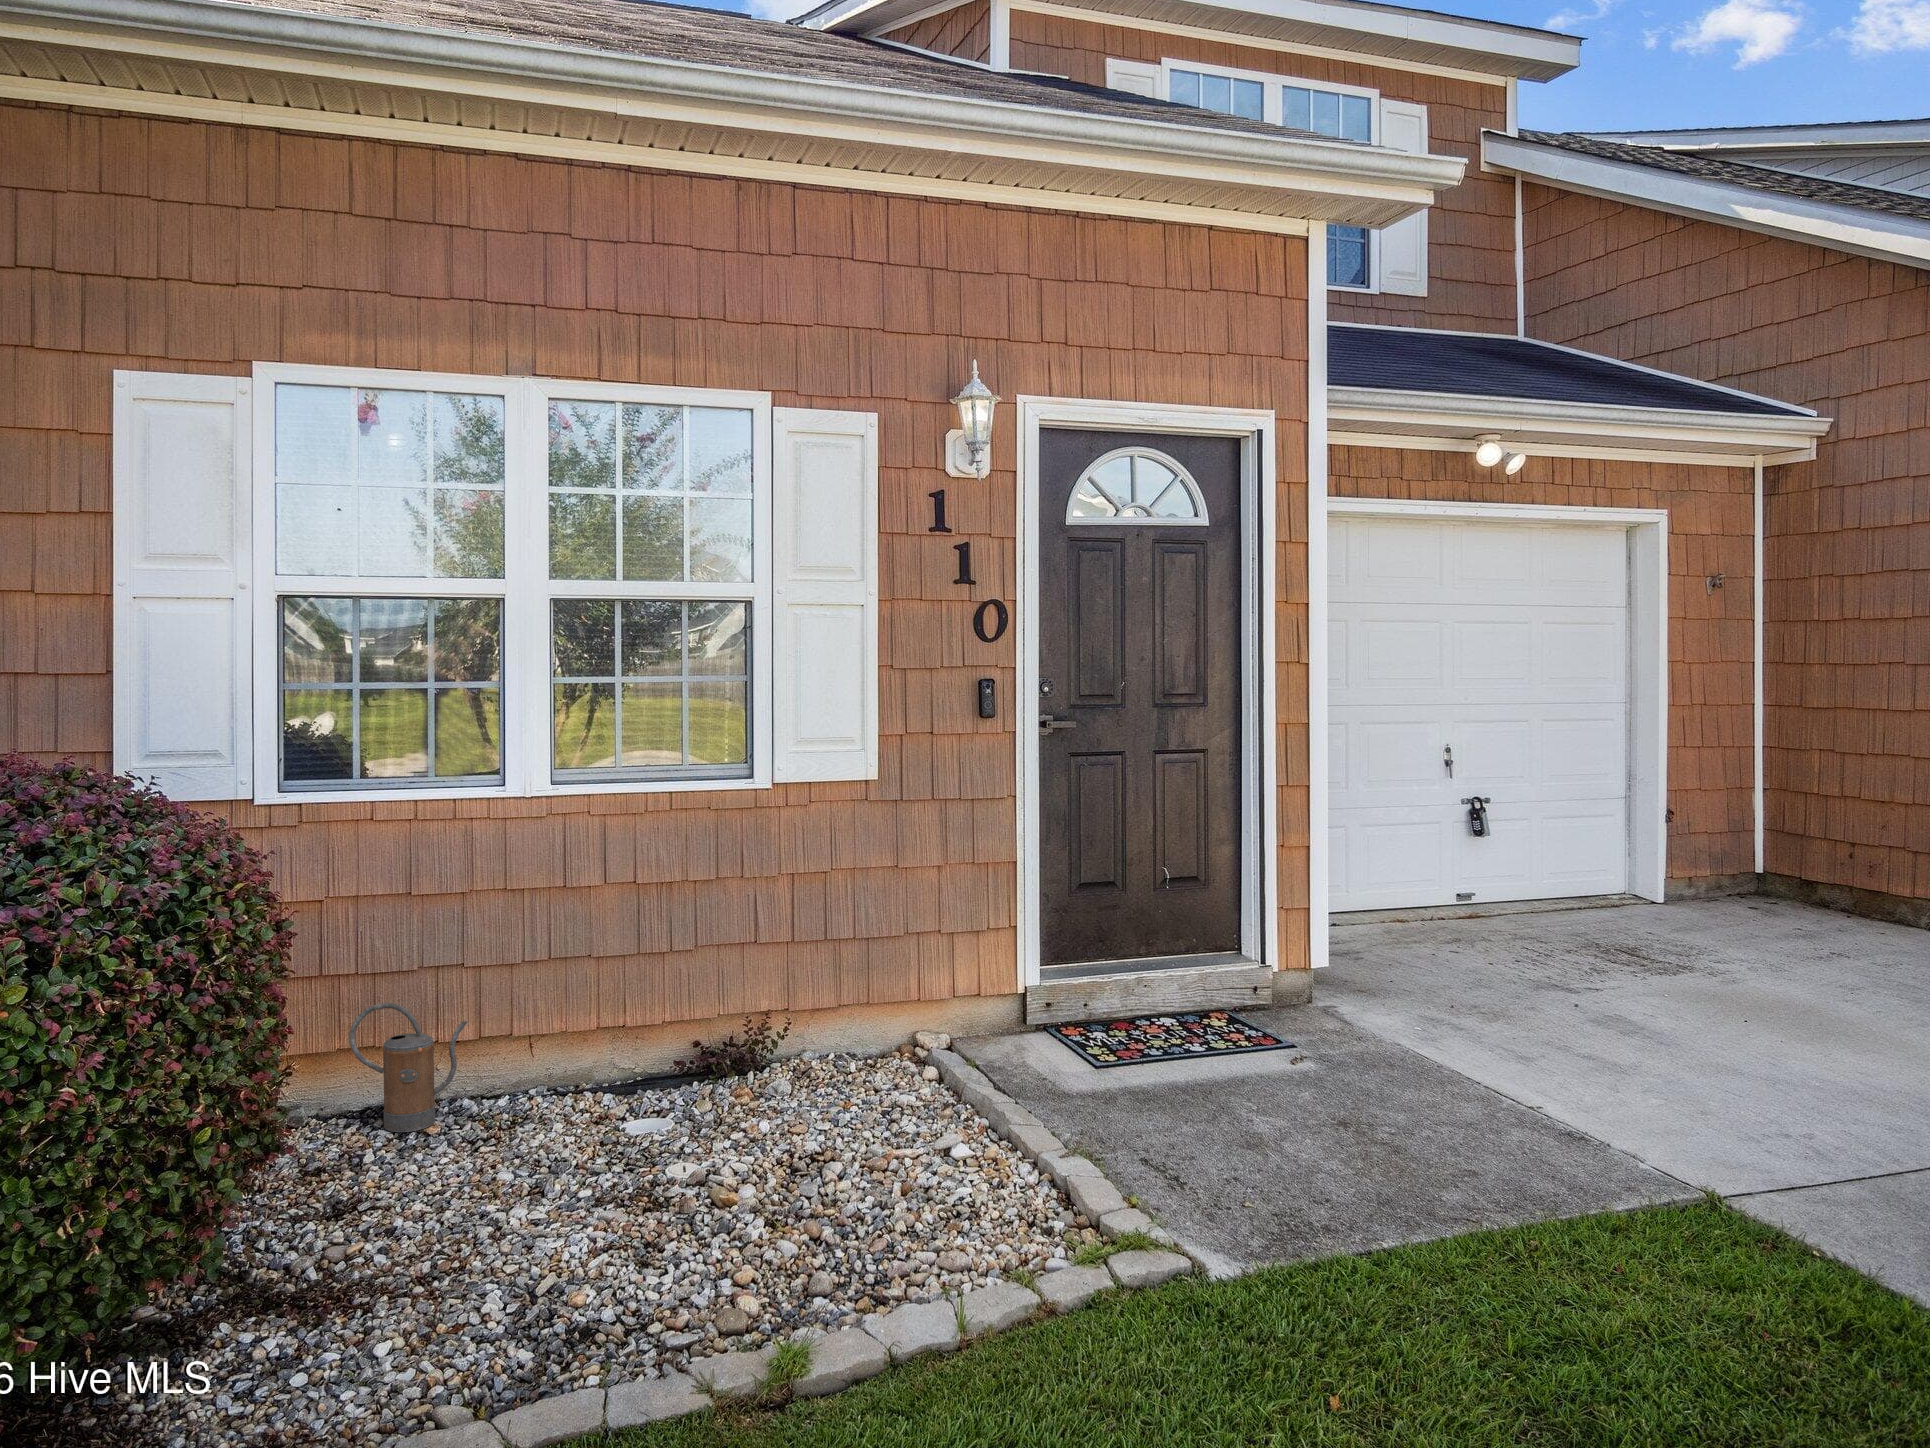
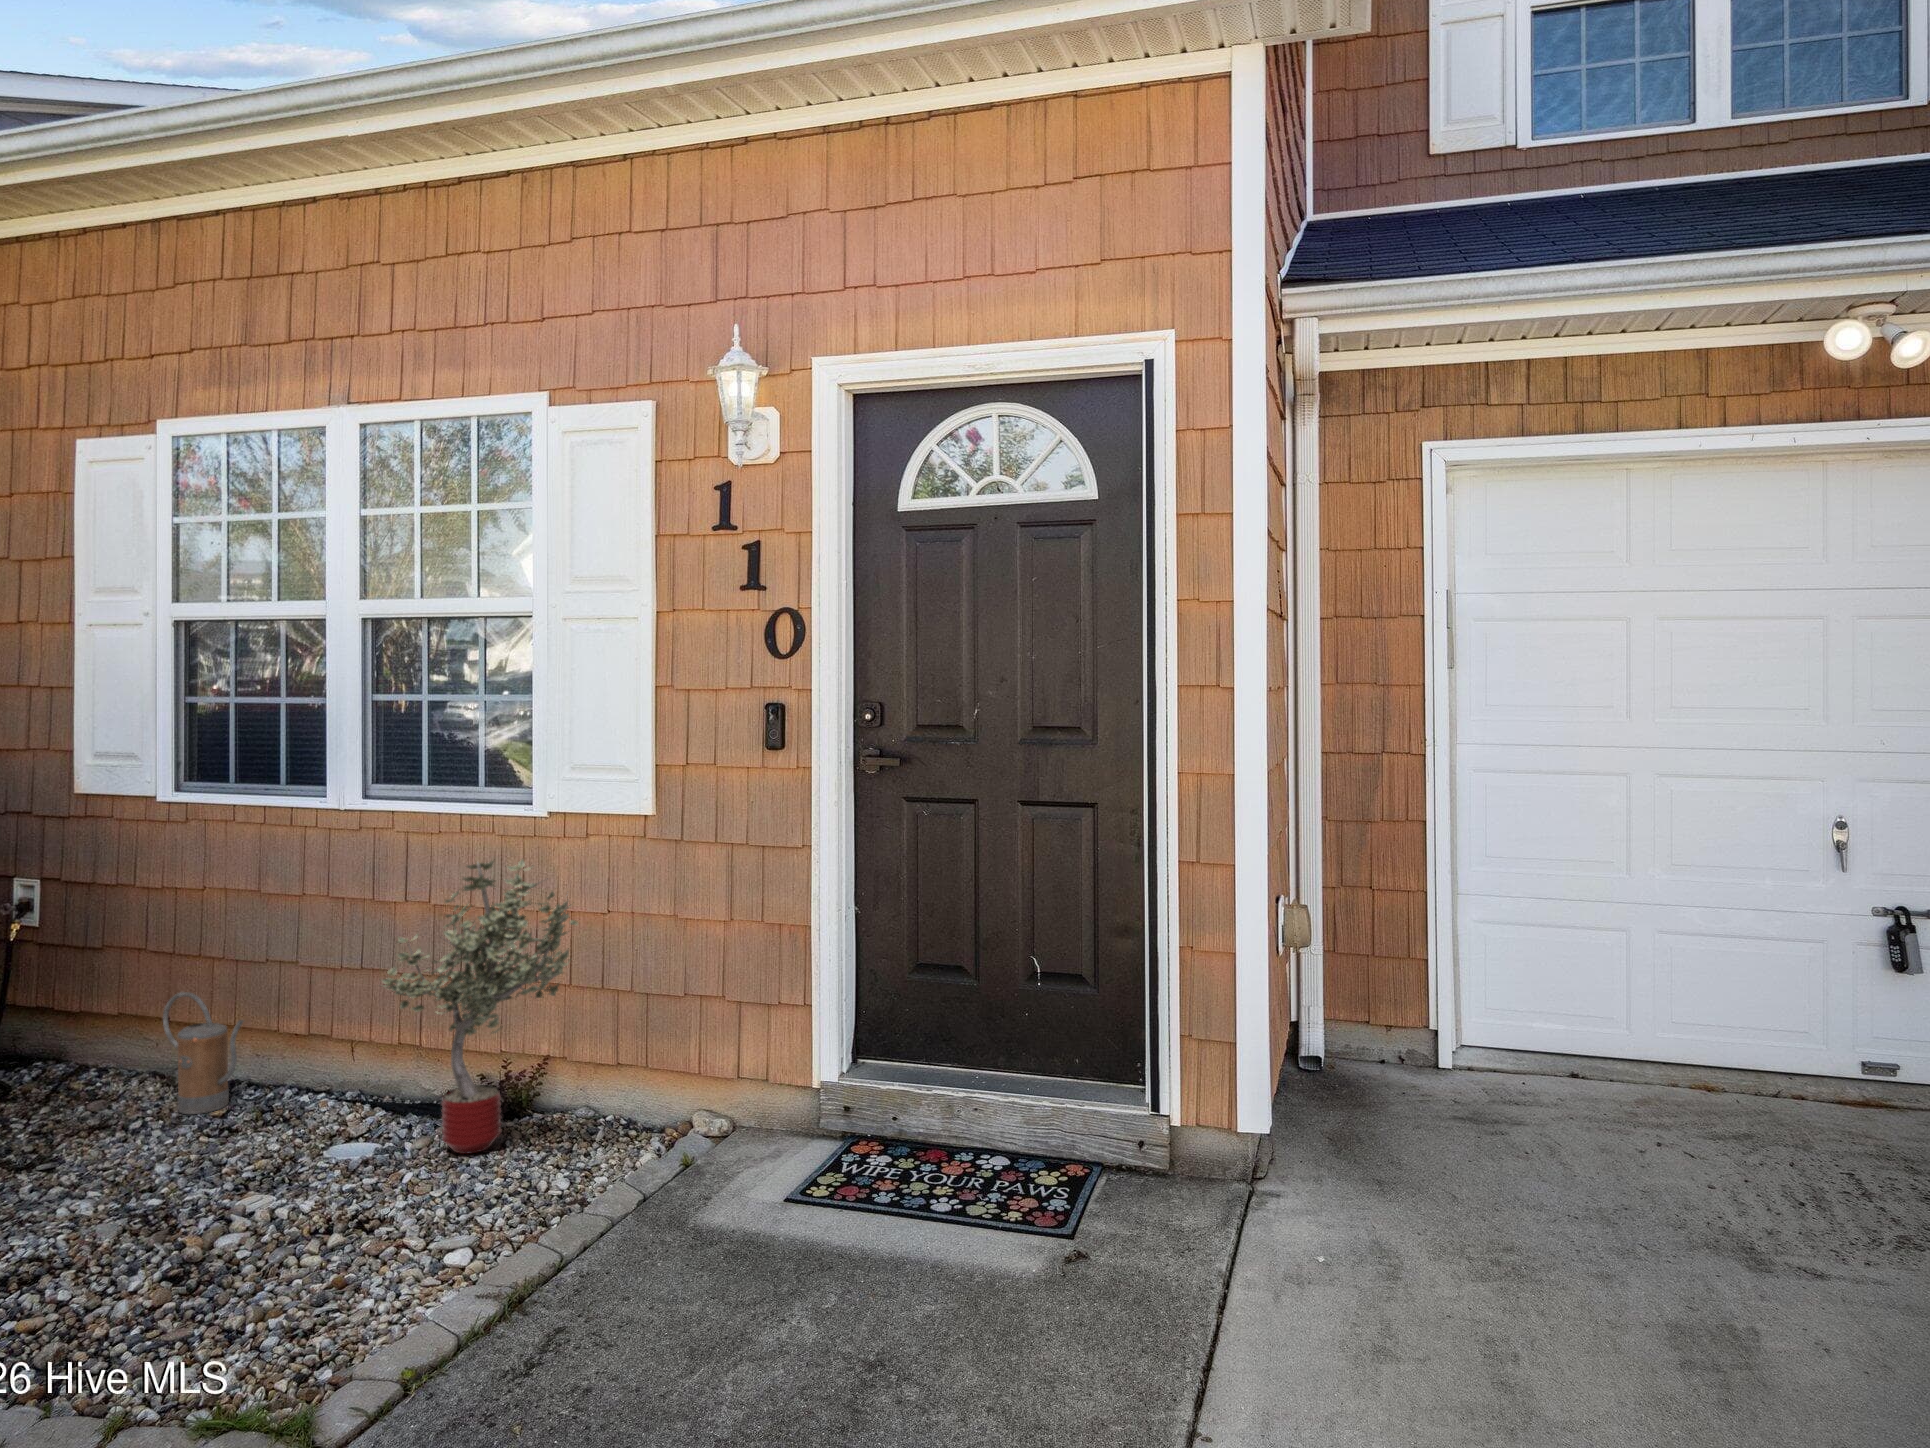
potted tree: none [660,823,879,1096] -> present [382,860,578,1154]

